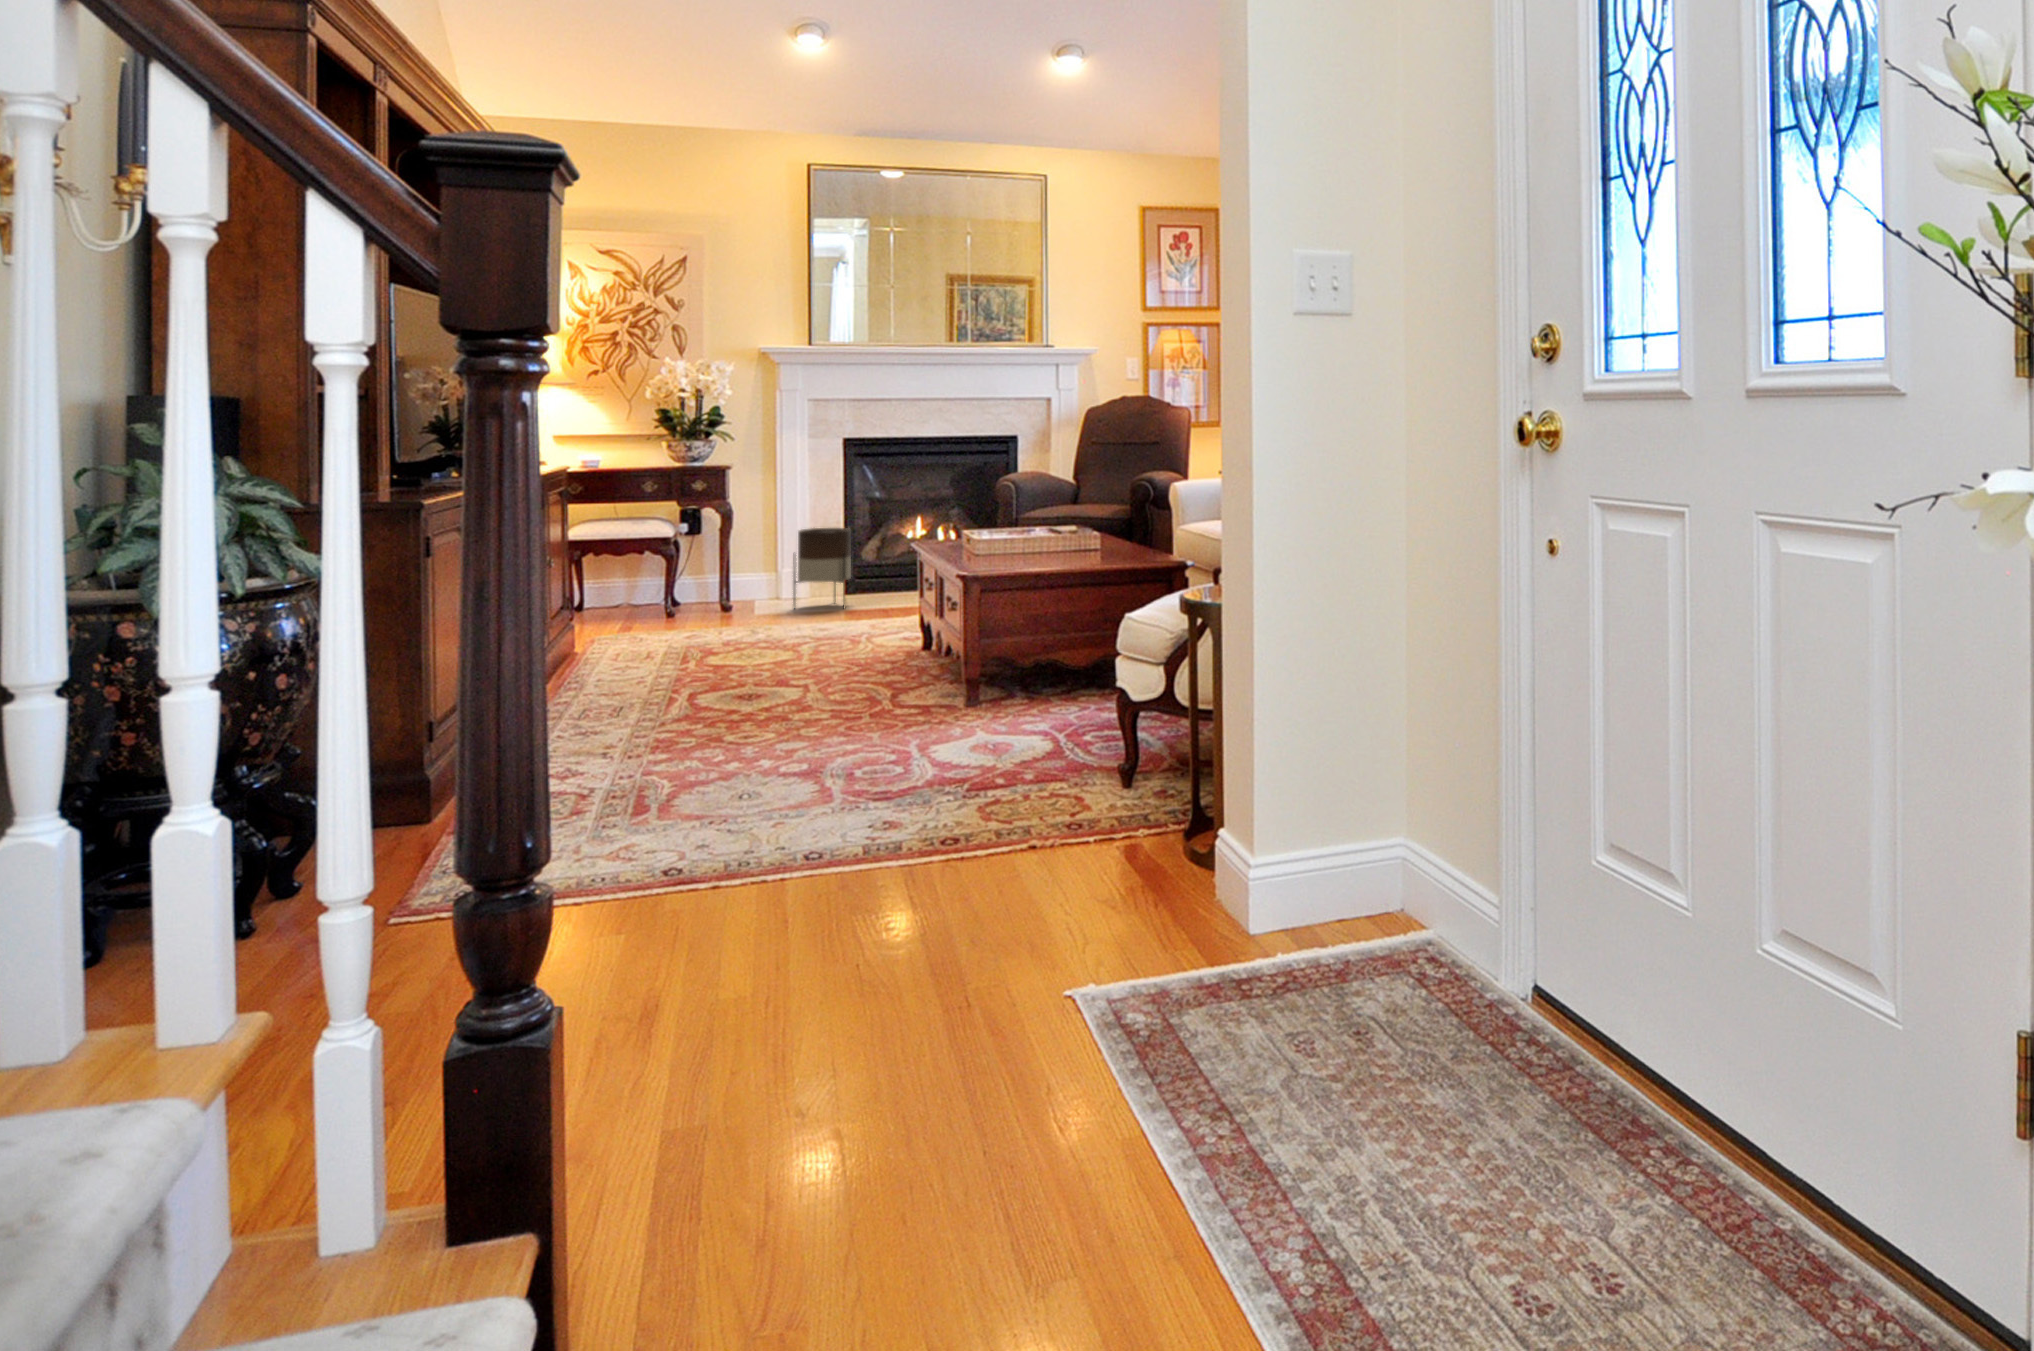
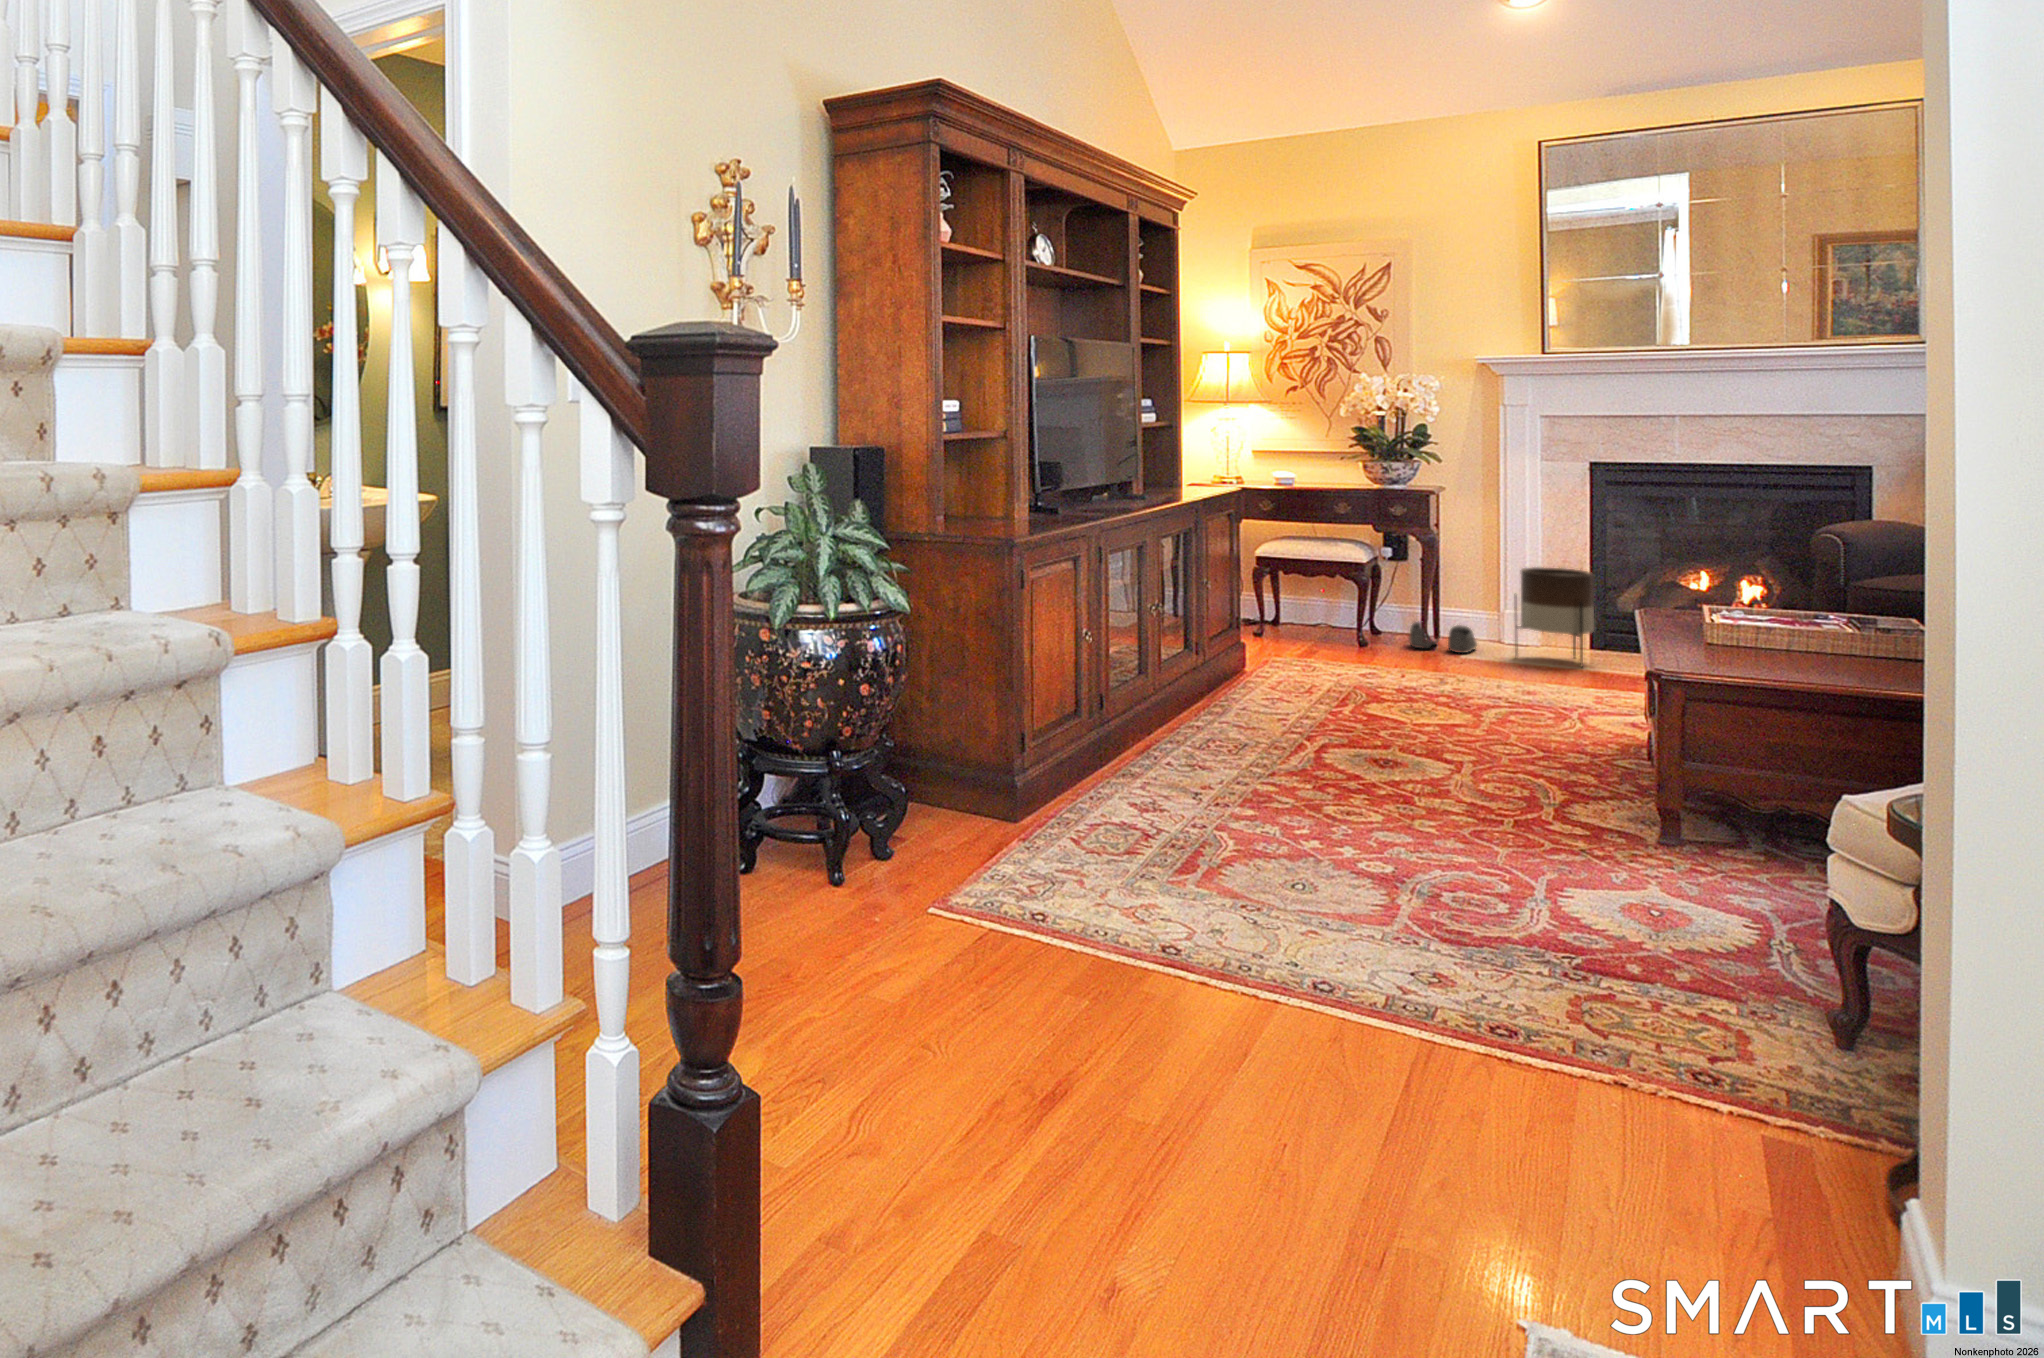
shoe: none [707,587,762,613] -> present [1409,621,1477,653]

